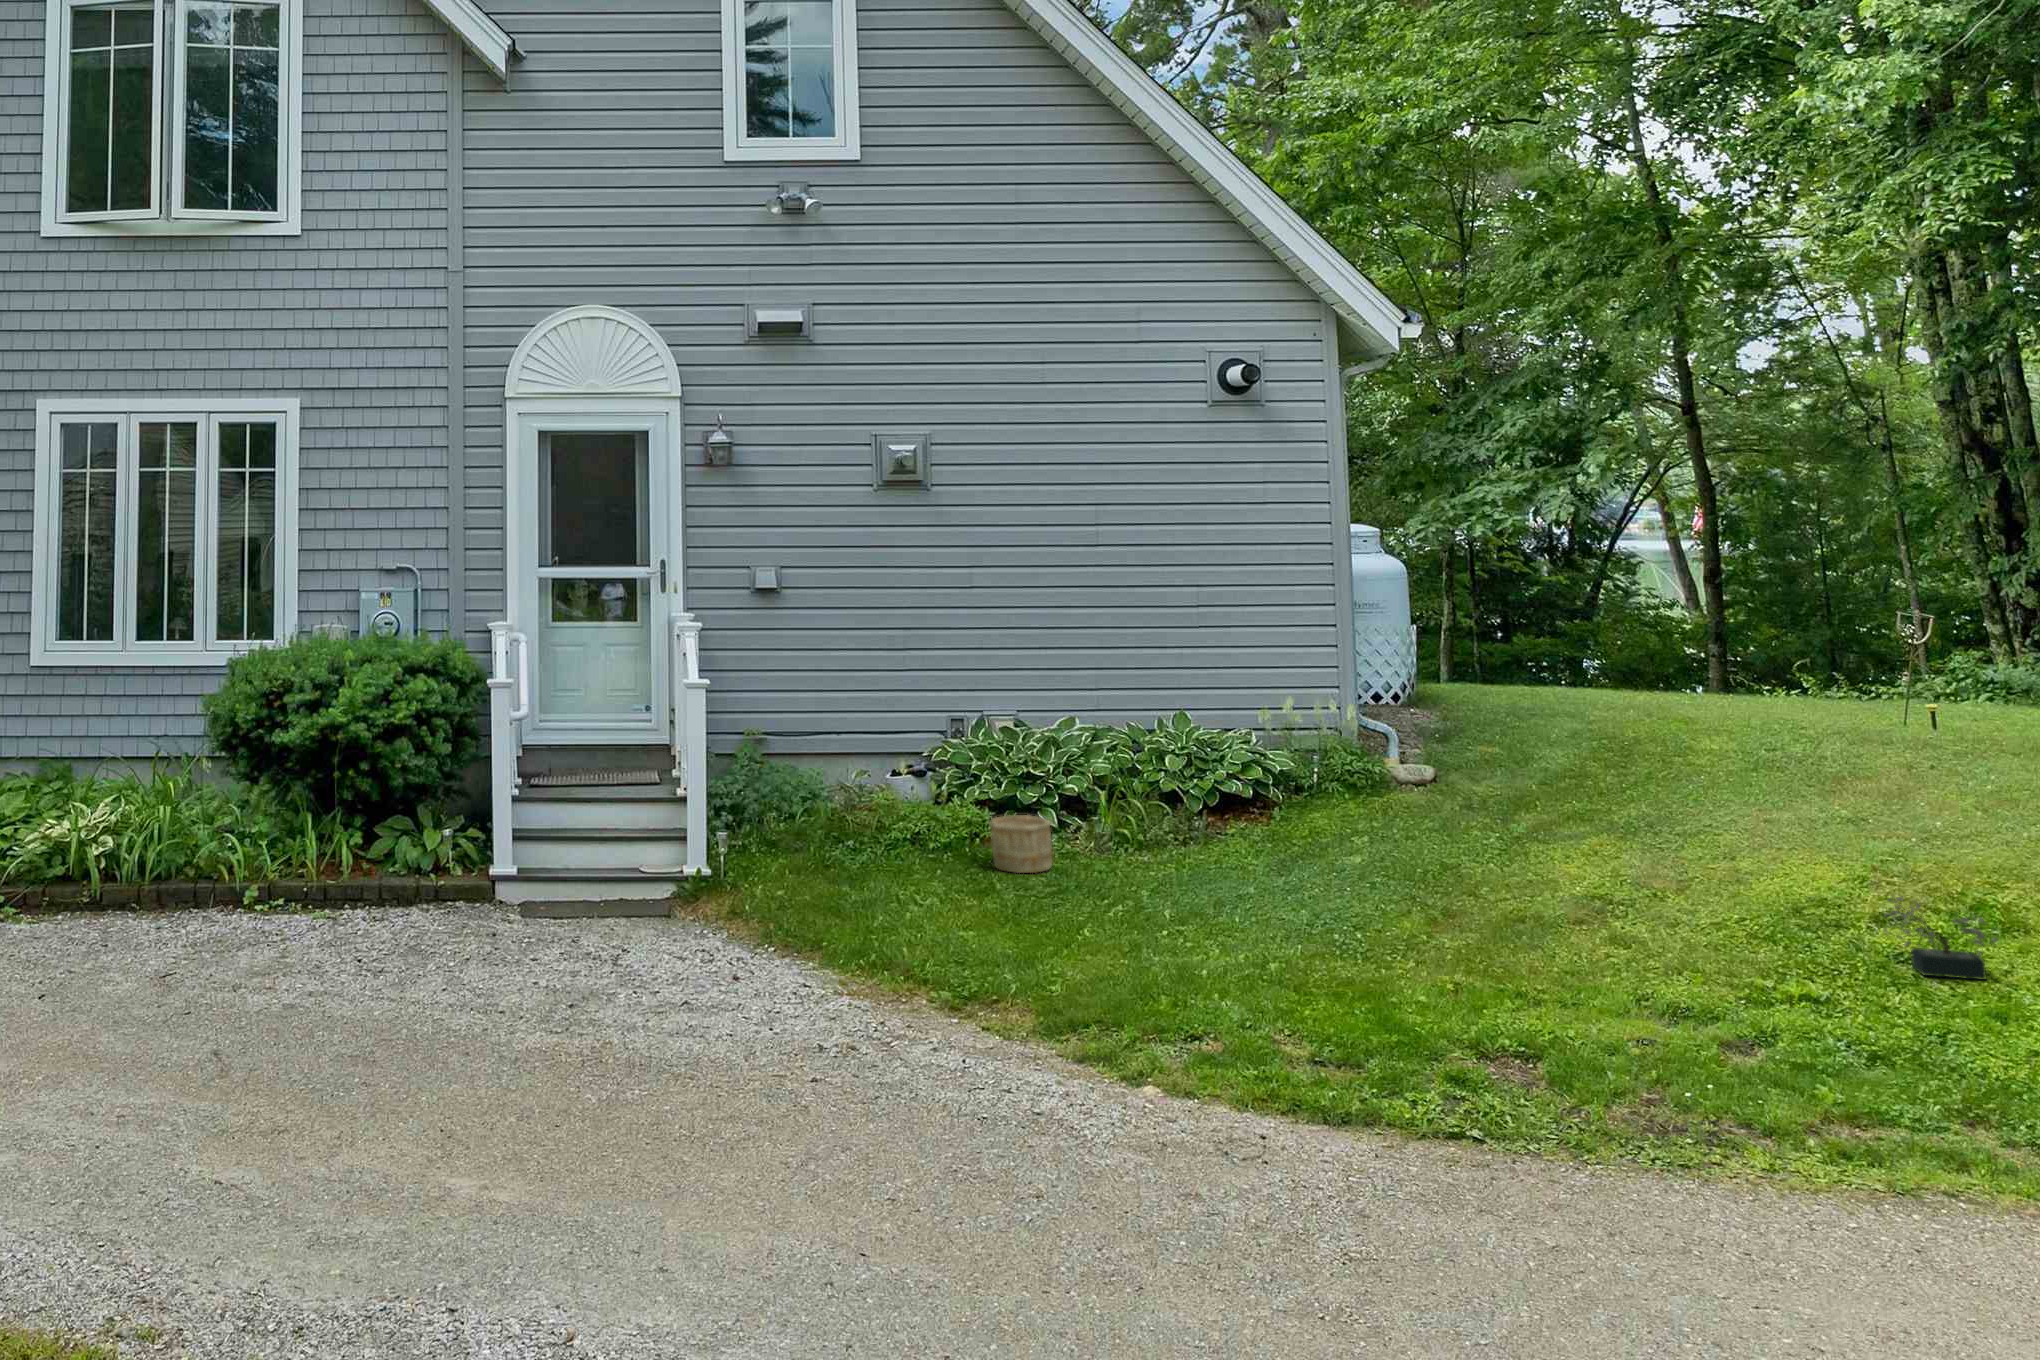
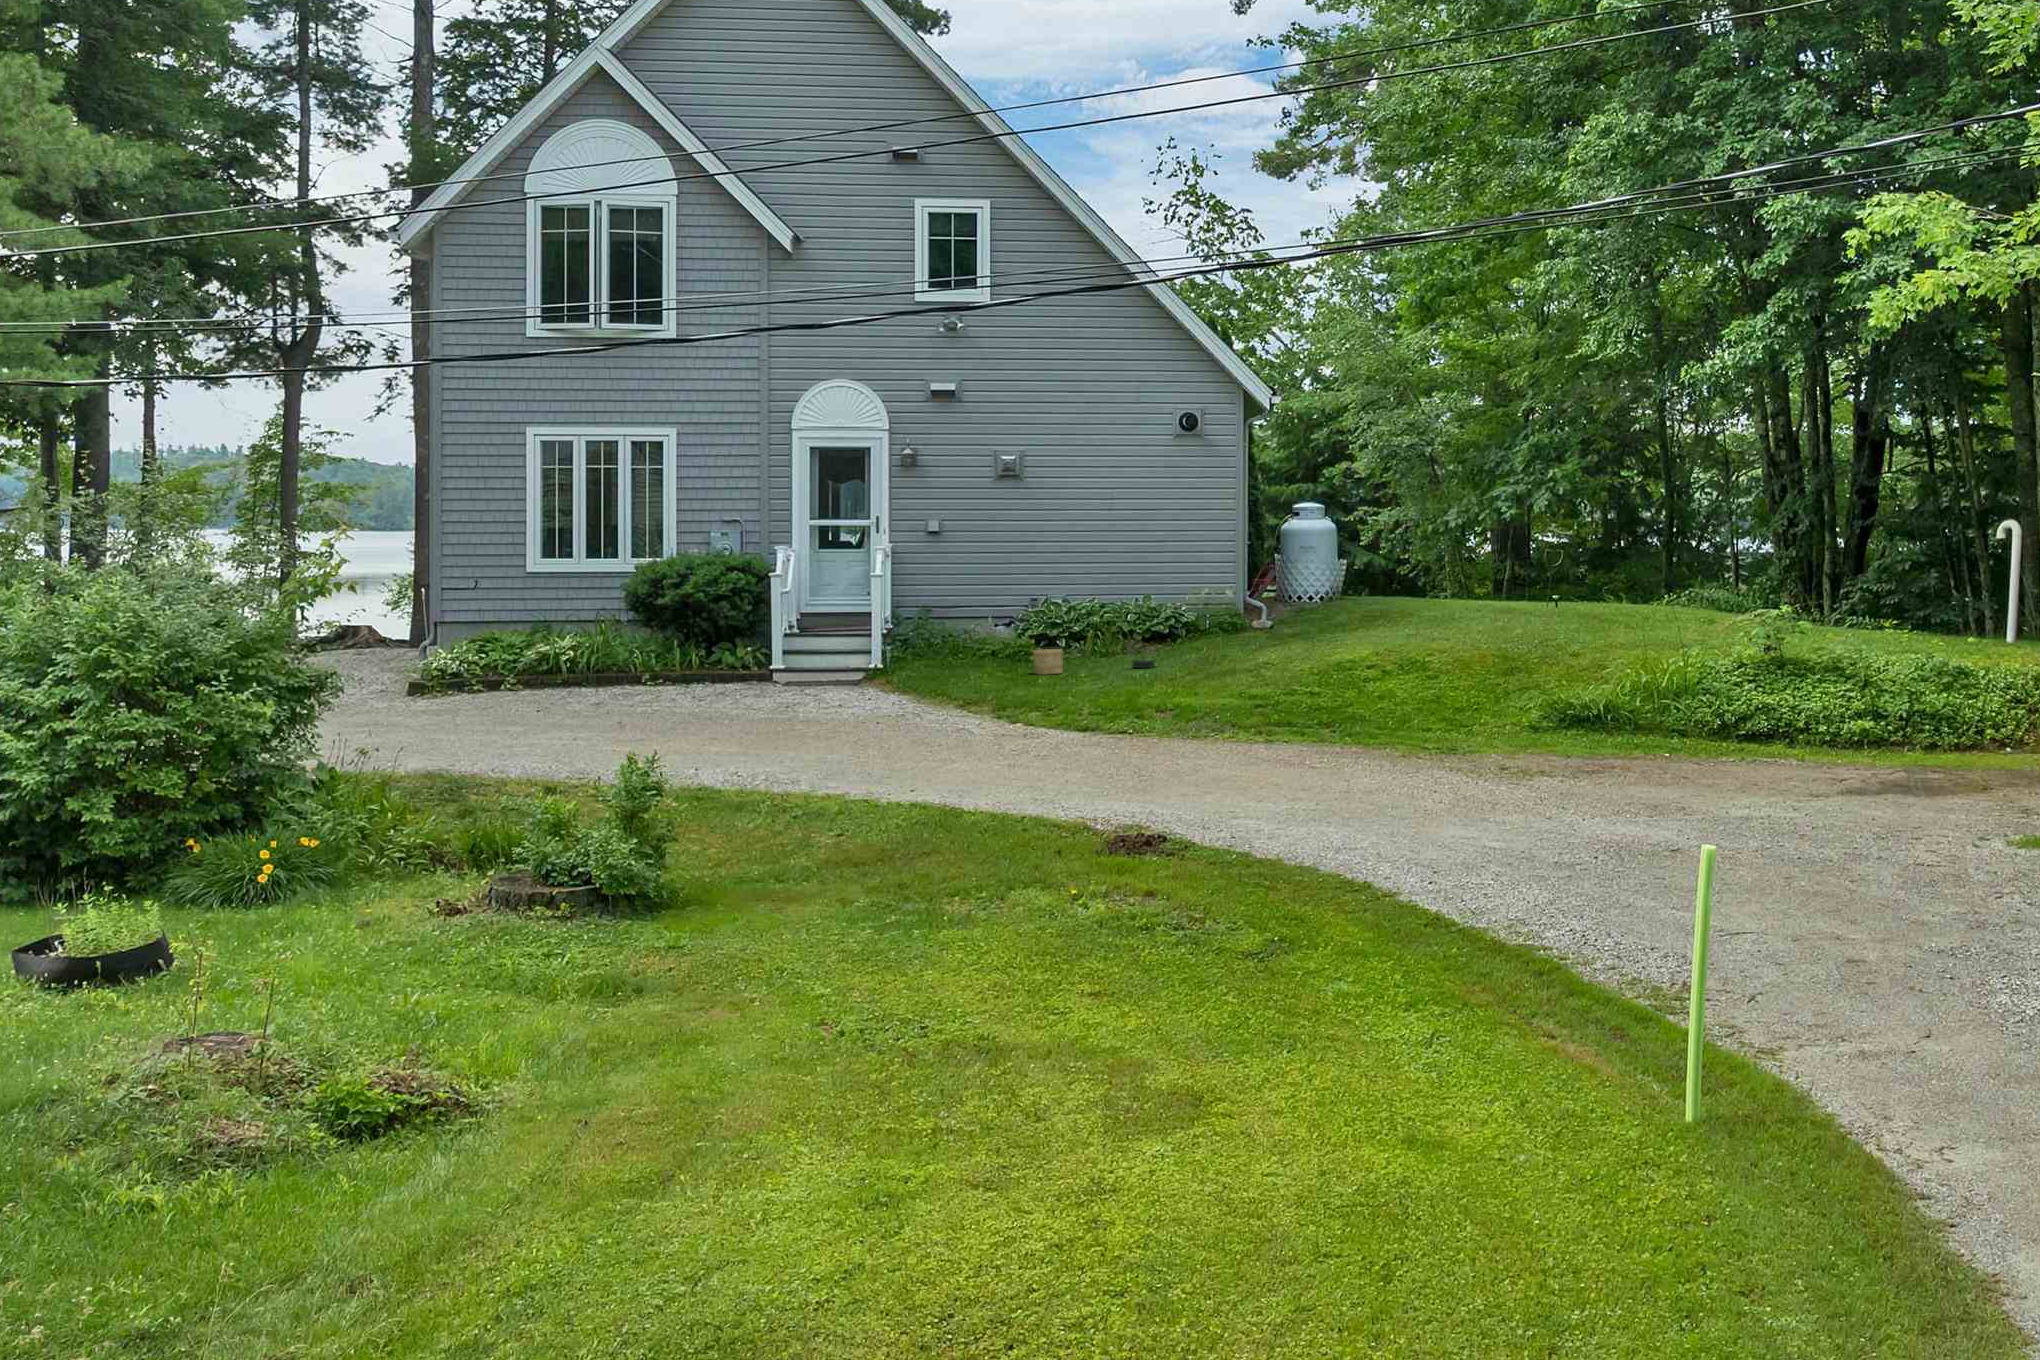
decorative plant: present [1885,896,1996,980] -> present [1128,643,1155,668]

